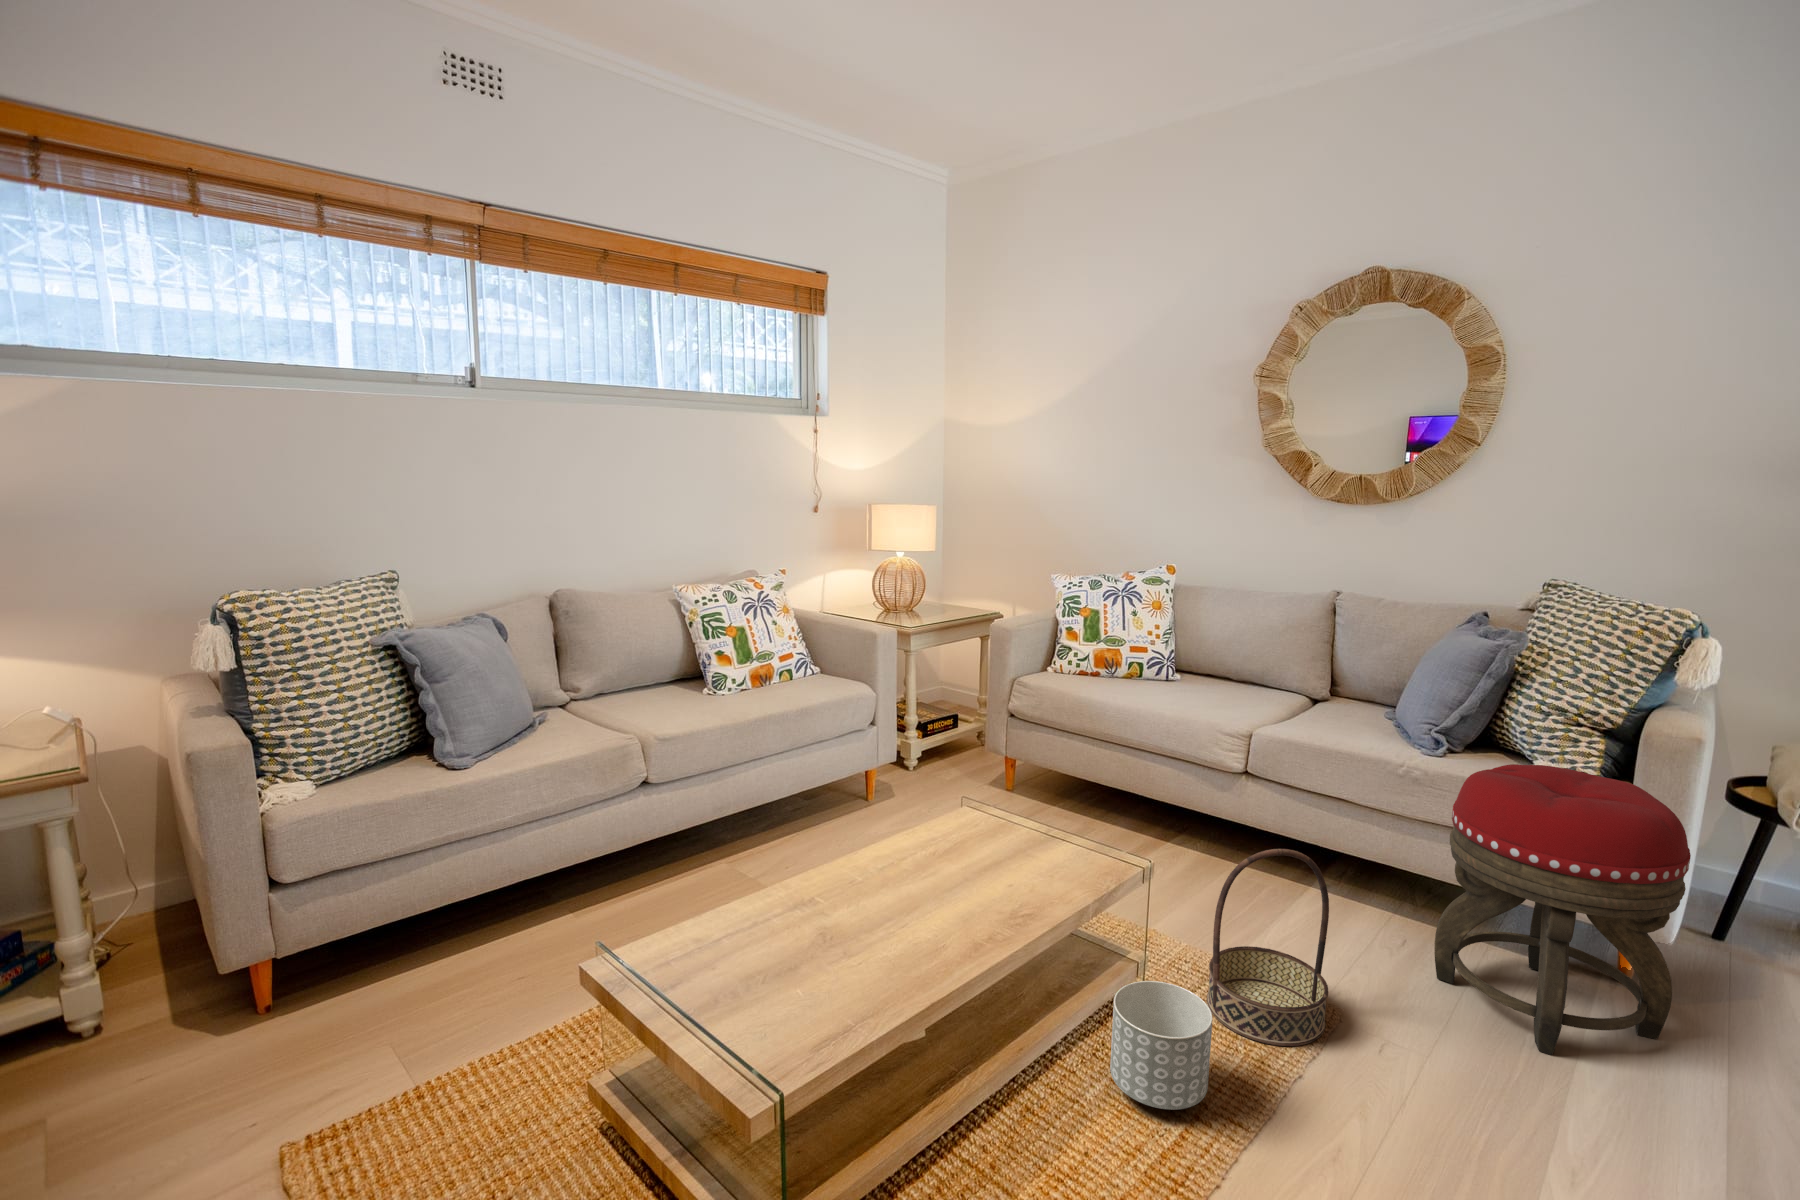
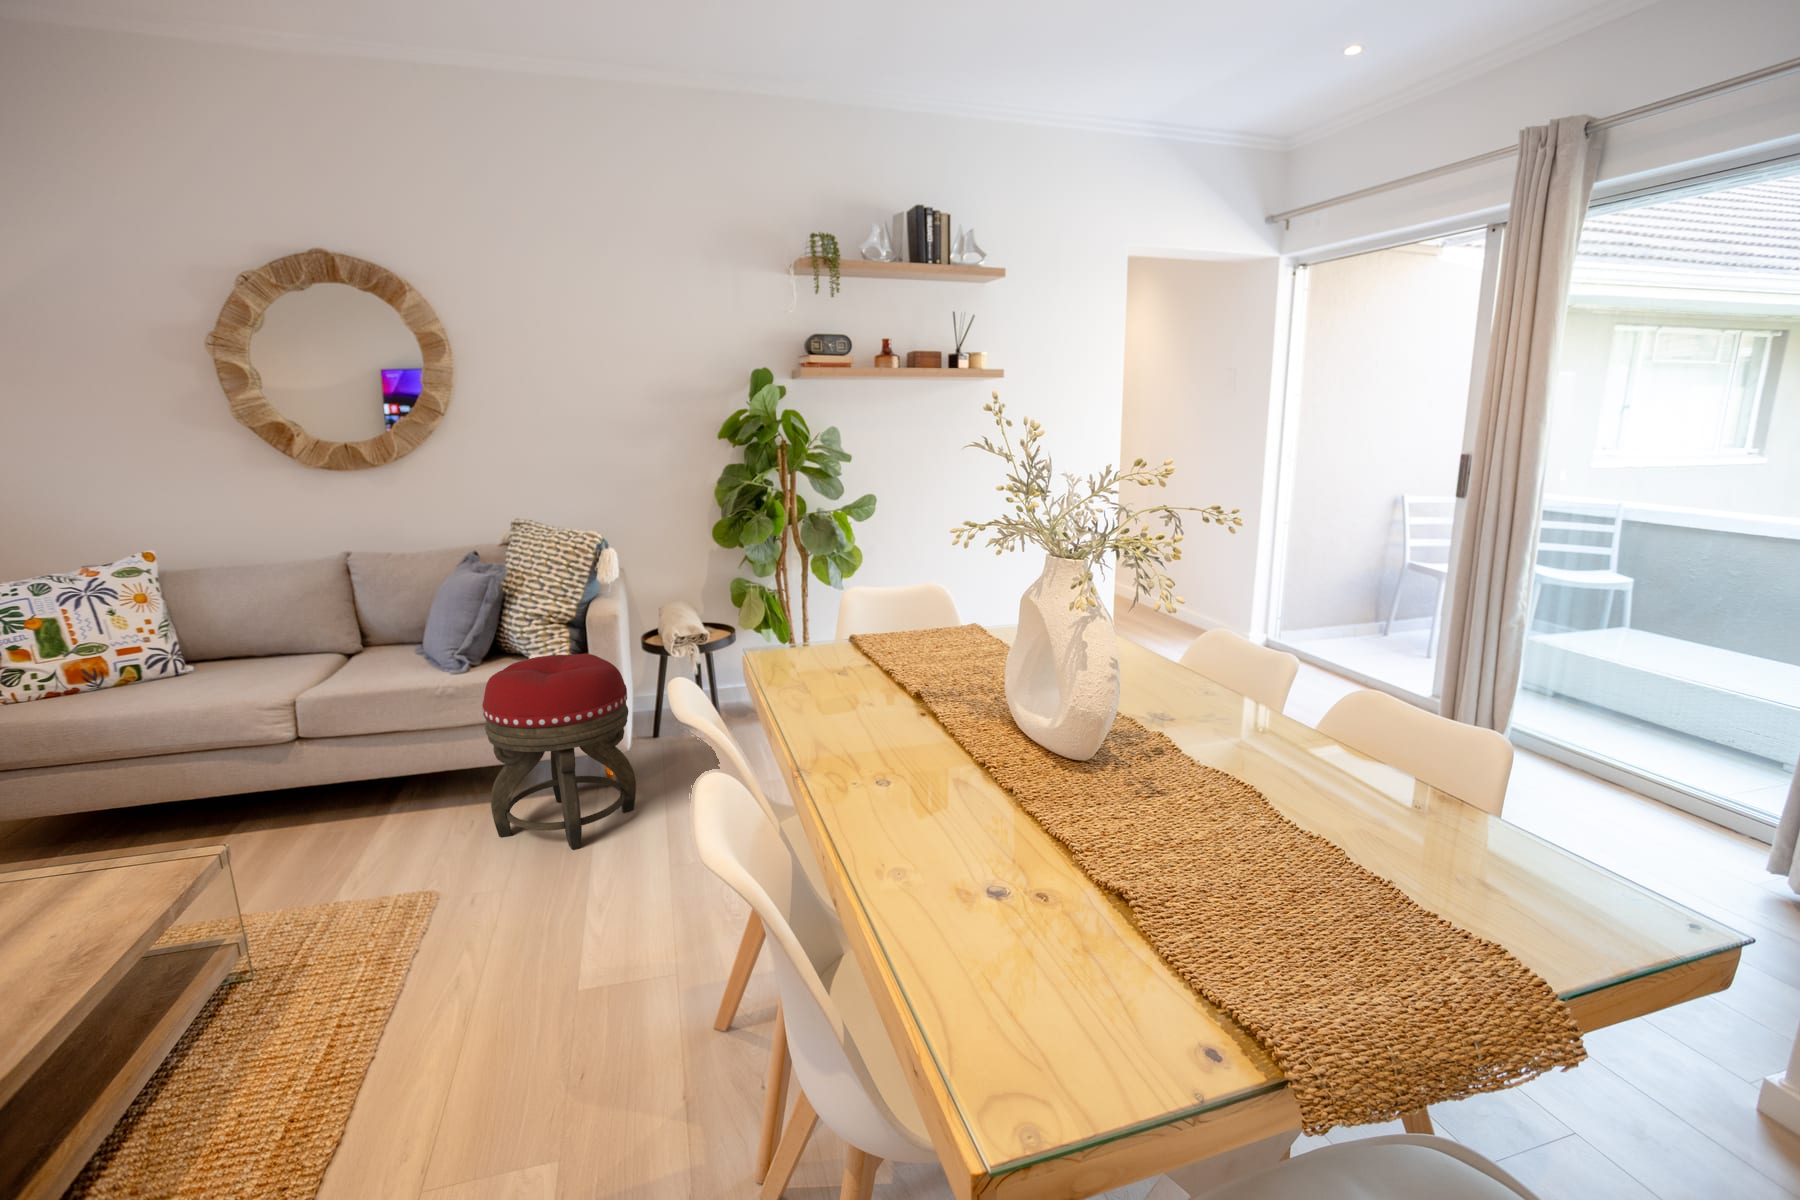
basket: present [1207,849,1329,1046] -> none [307,781,426,952]
planter: present [1110,981,1213,1110] -> none [227,933,342,1049]

